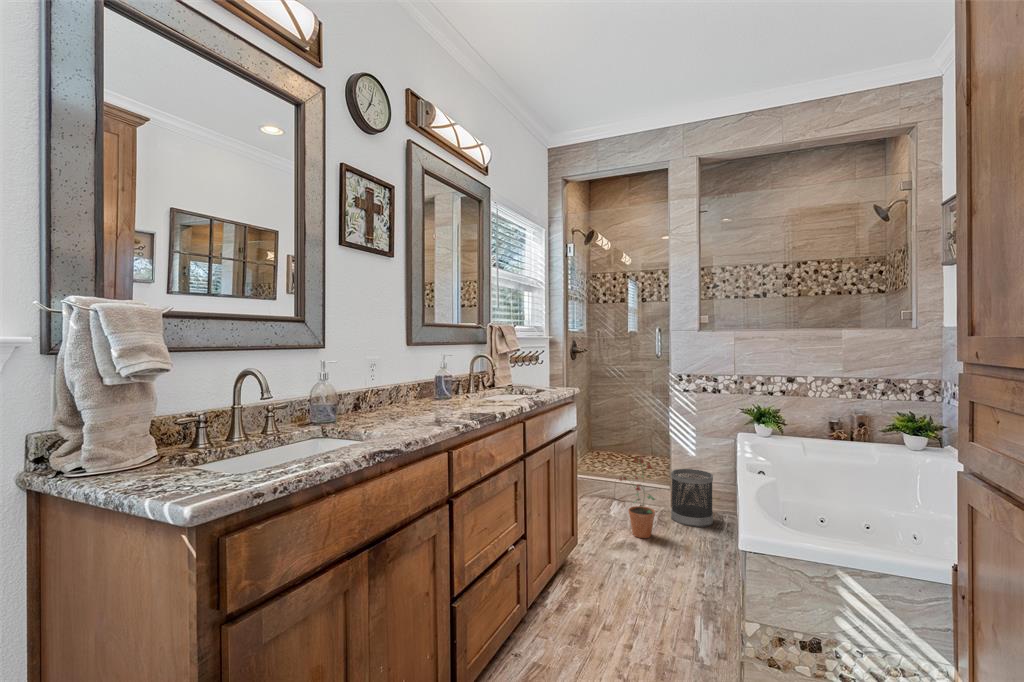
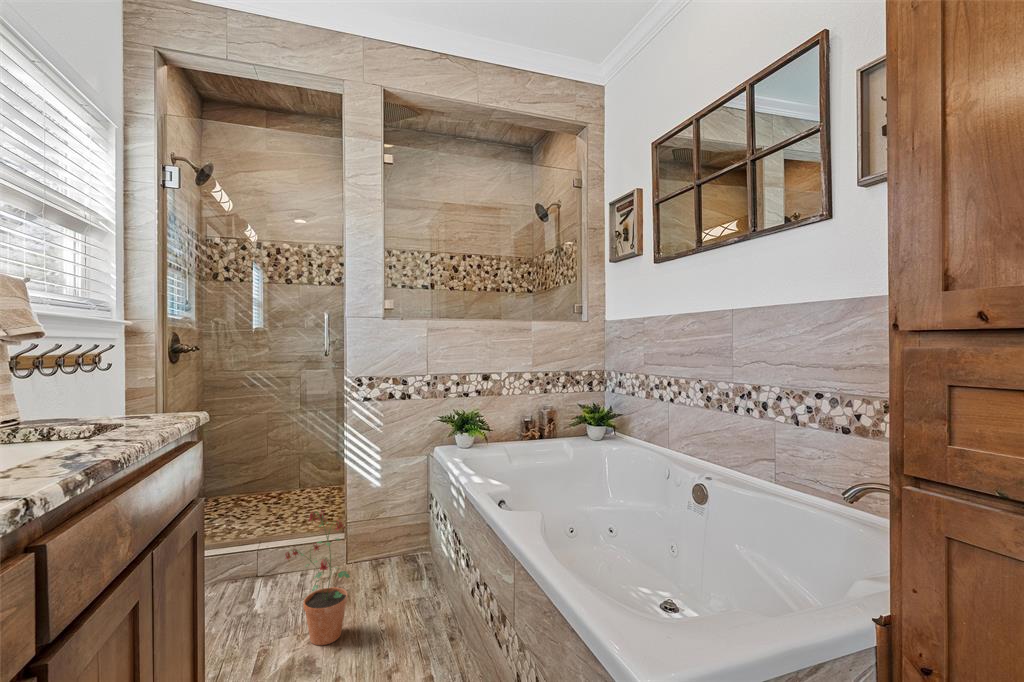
wastebasket: present [671,469,713,527] -> none [353,504,409,590]

